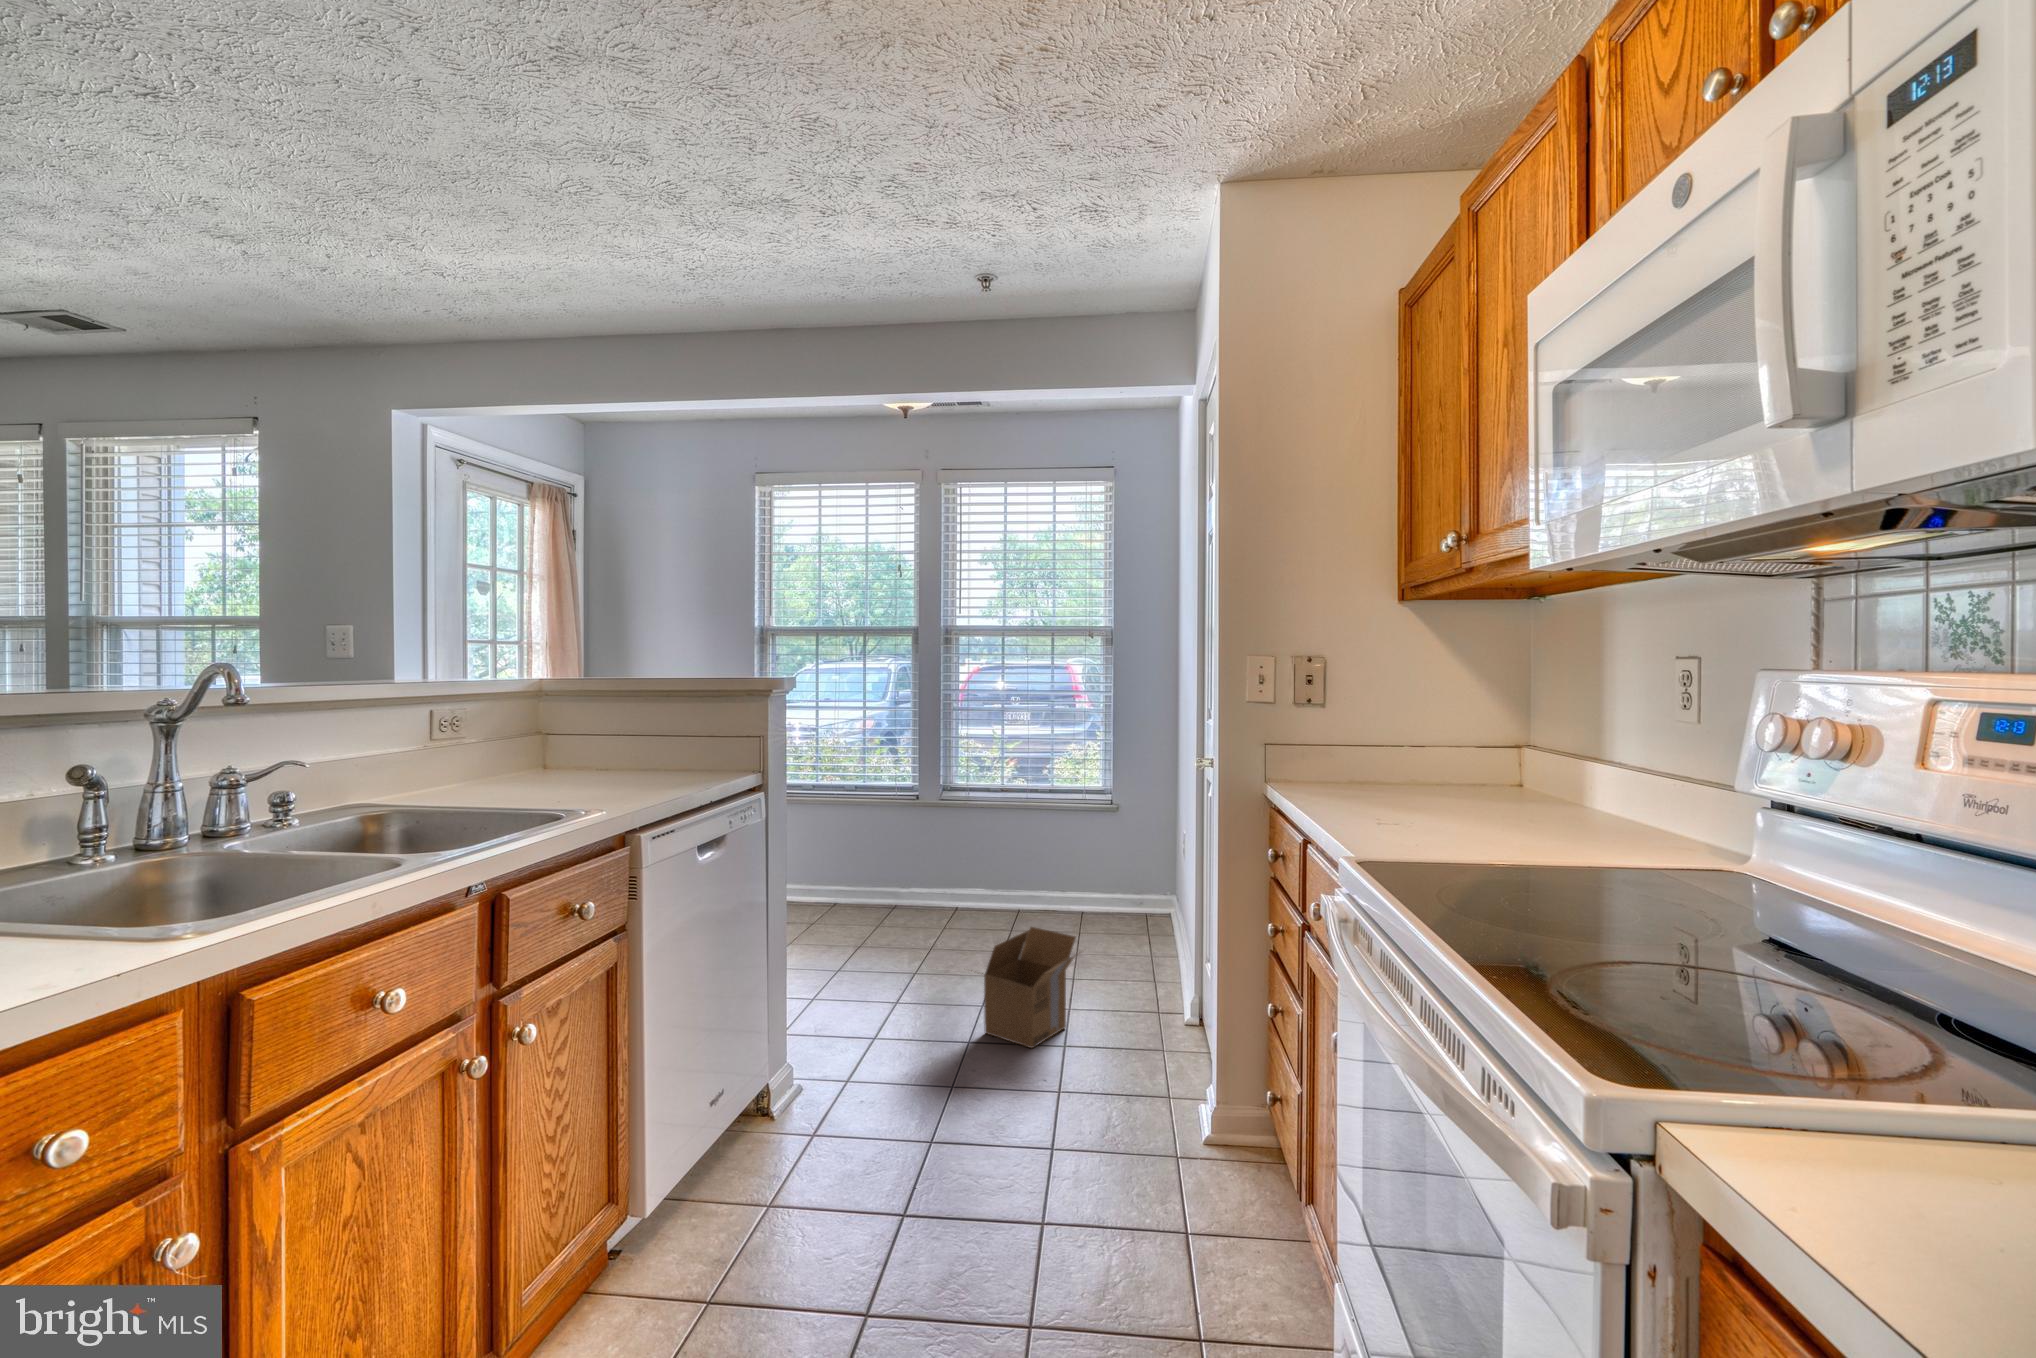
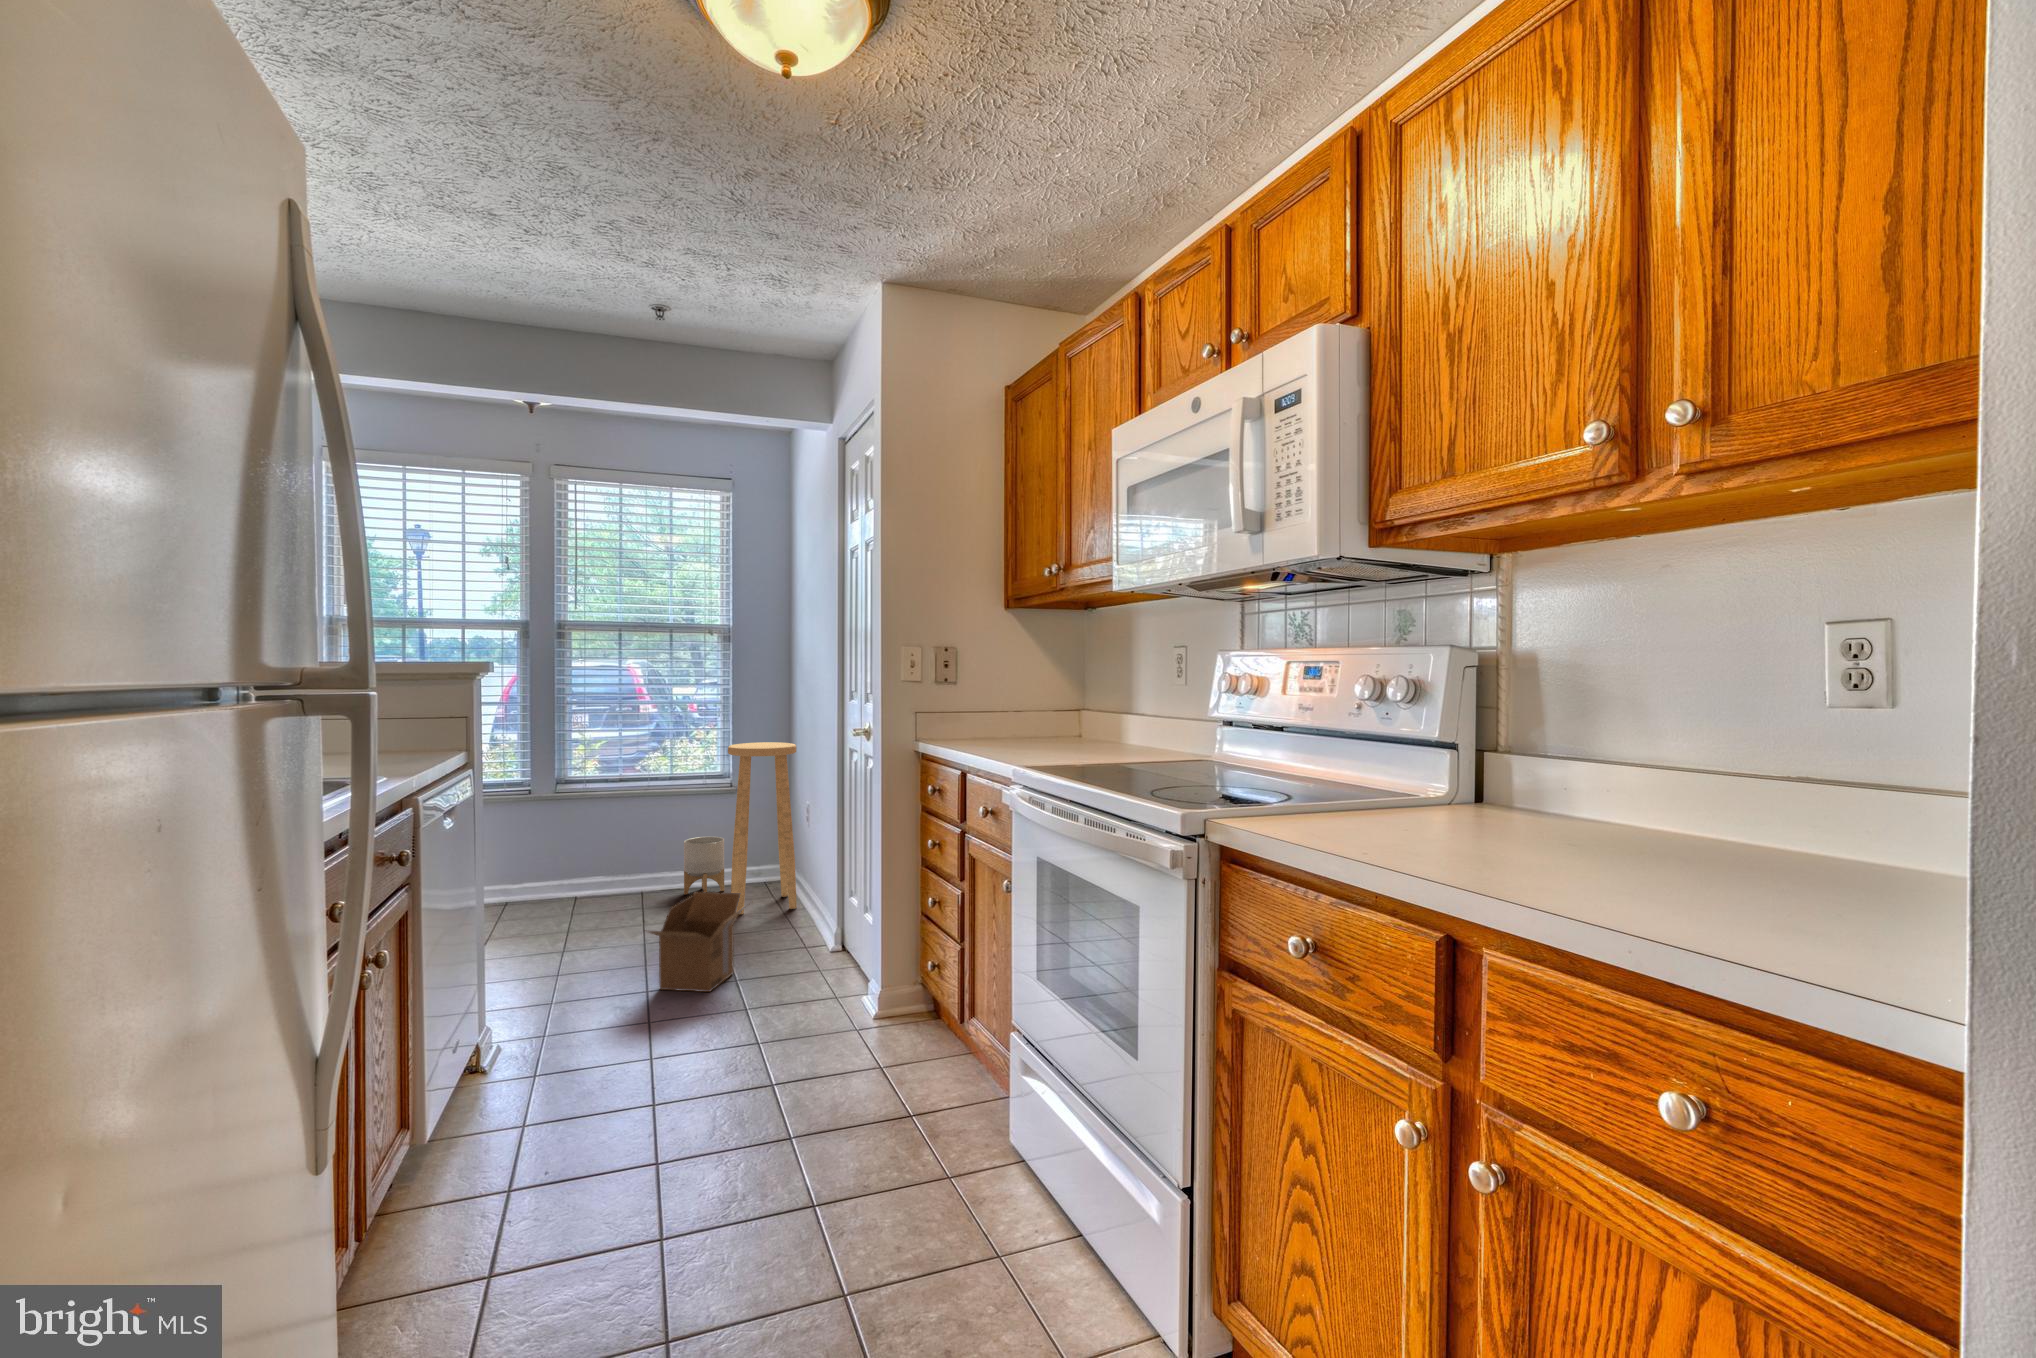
stool: none [1095,757,1169,949] -> present [728,742,797,914]
planter: none [1059,853,1100,919] -> present [684,837,724,895]

